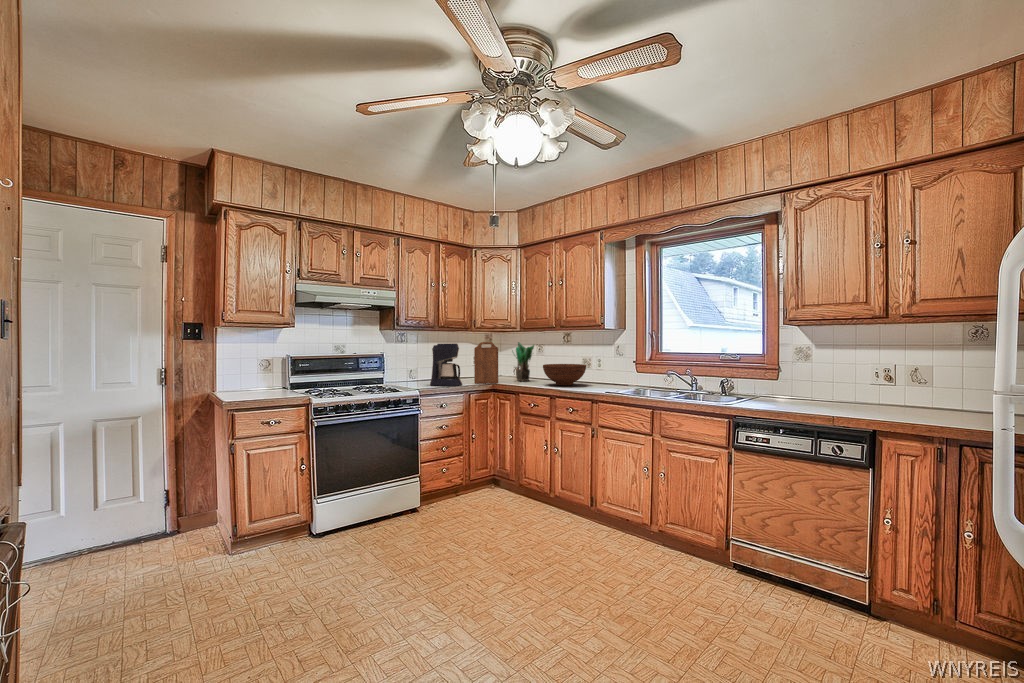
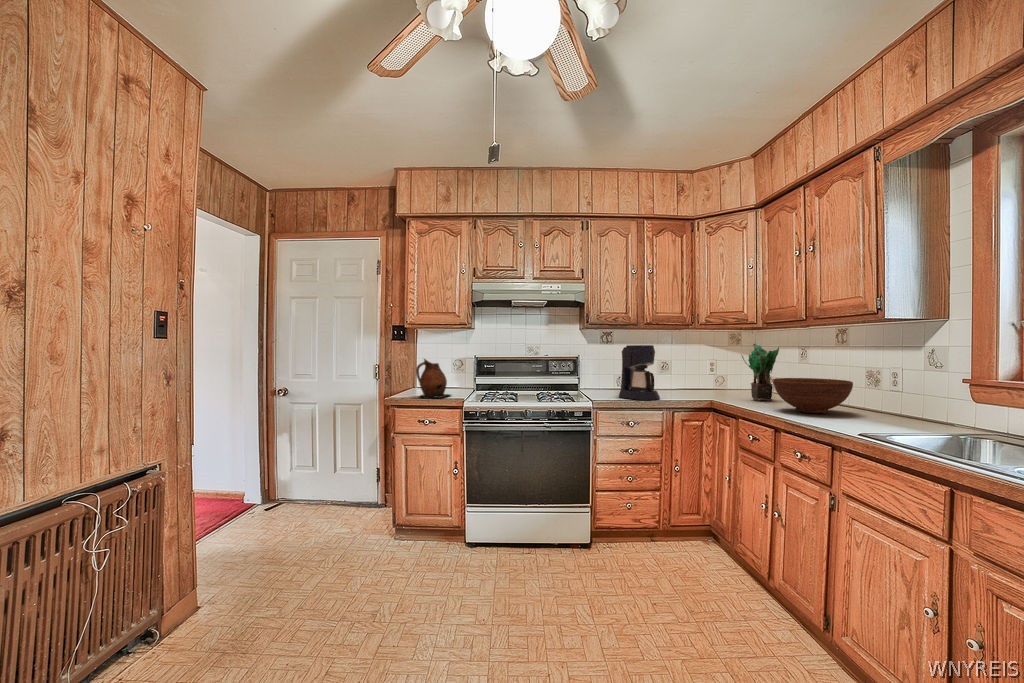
cutting board: present [474,342,498,384] -> none [679,344,714,401]
ceramic pitcher: none [244,359,279,398] -> present [416,359,449,398]

